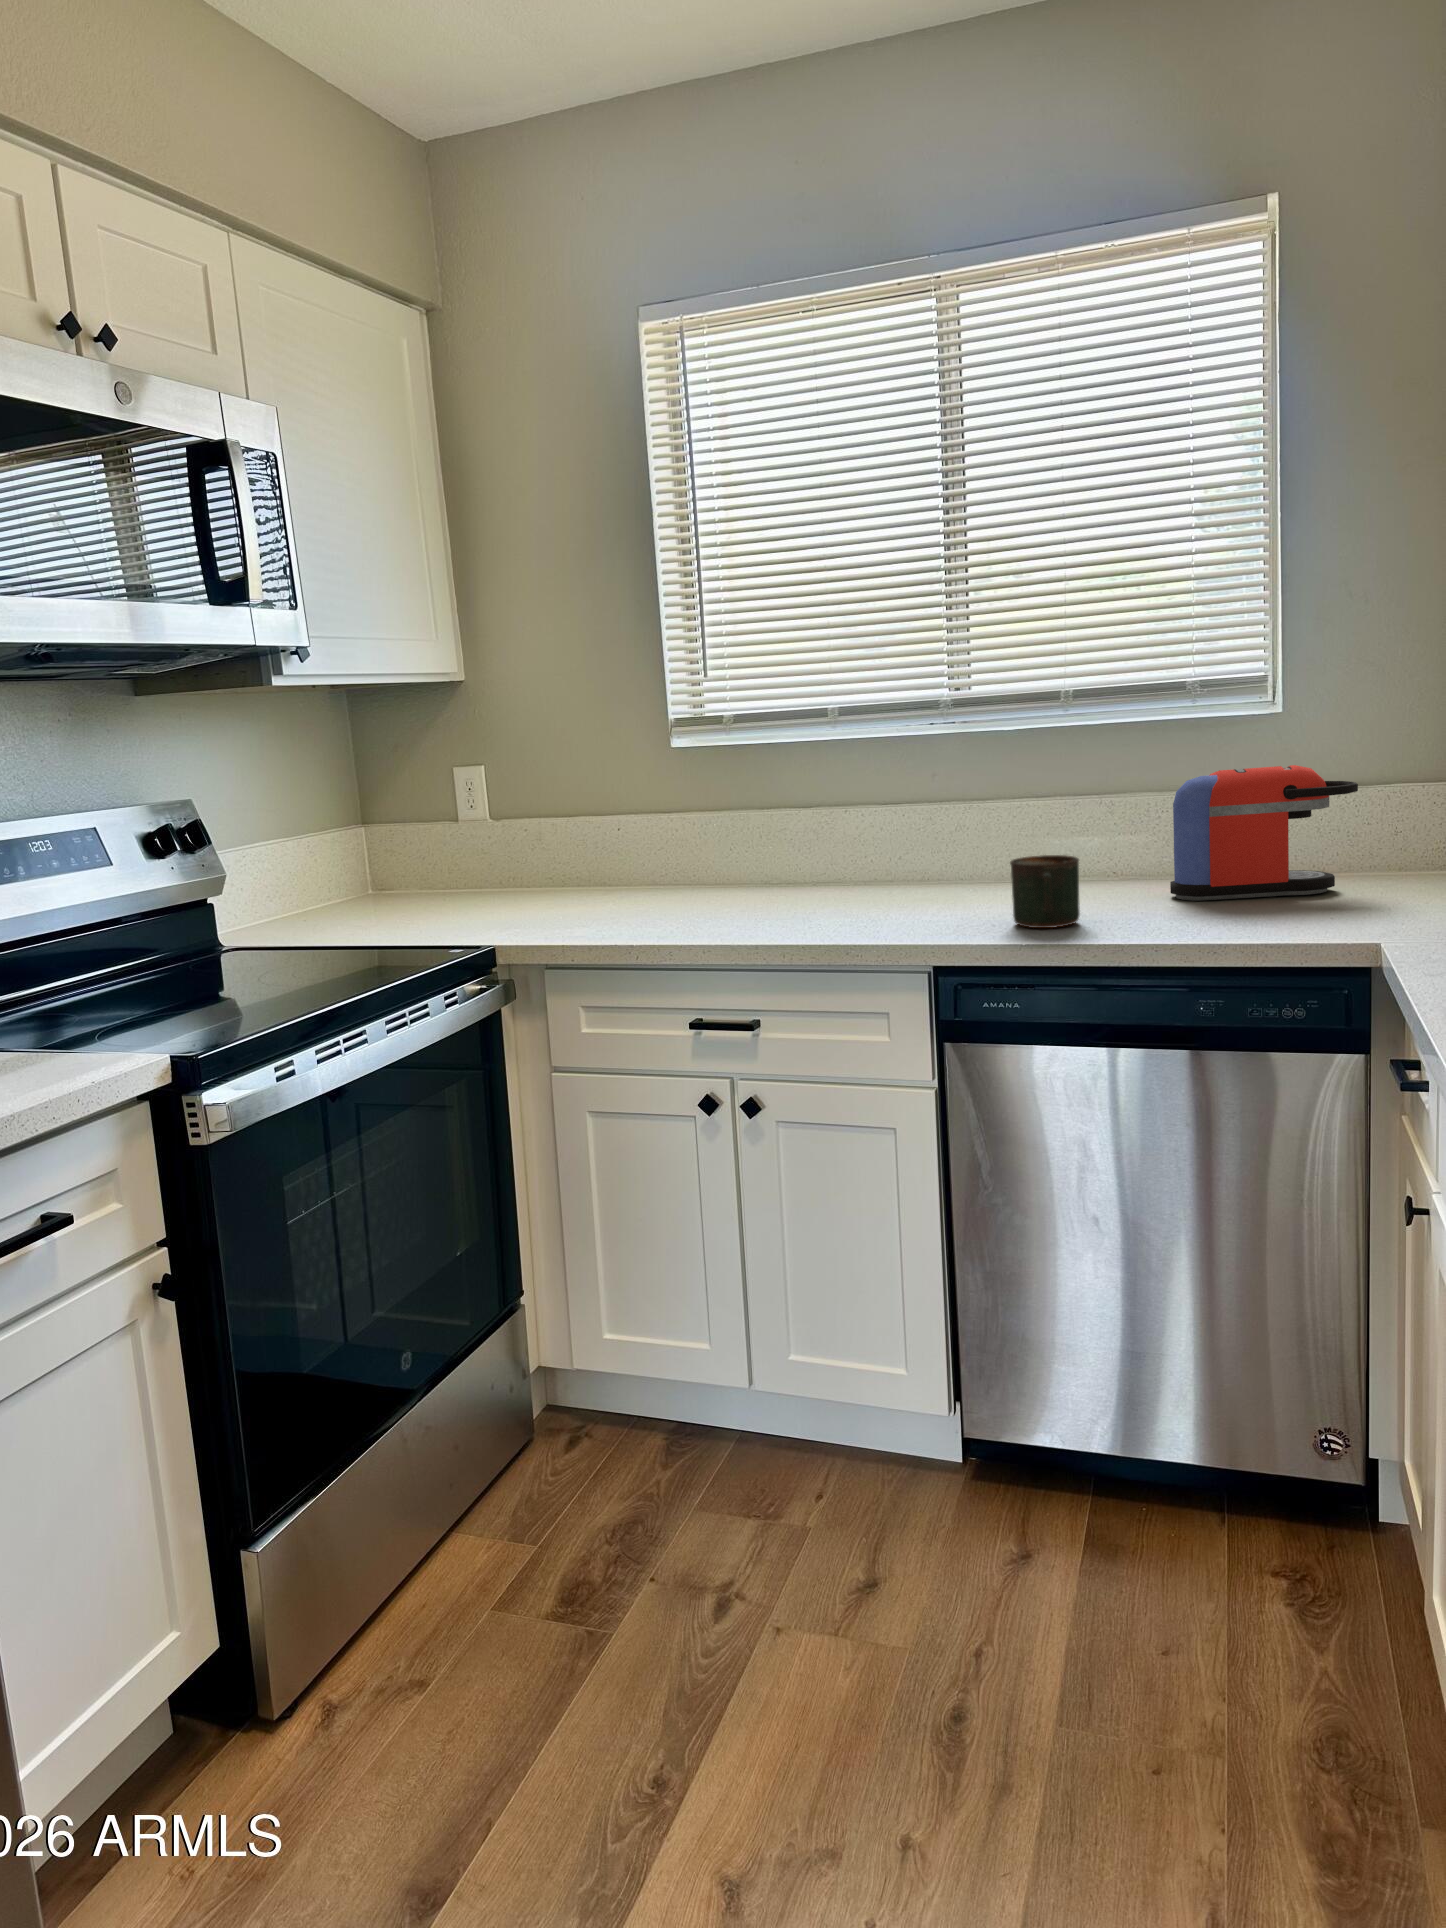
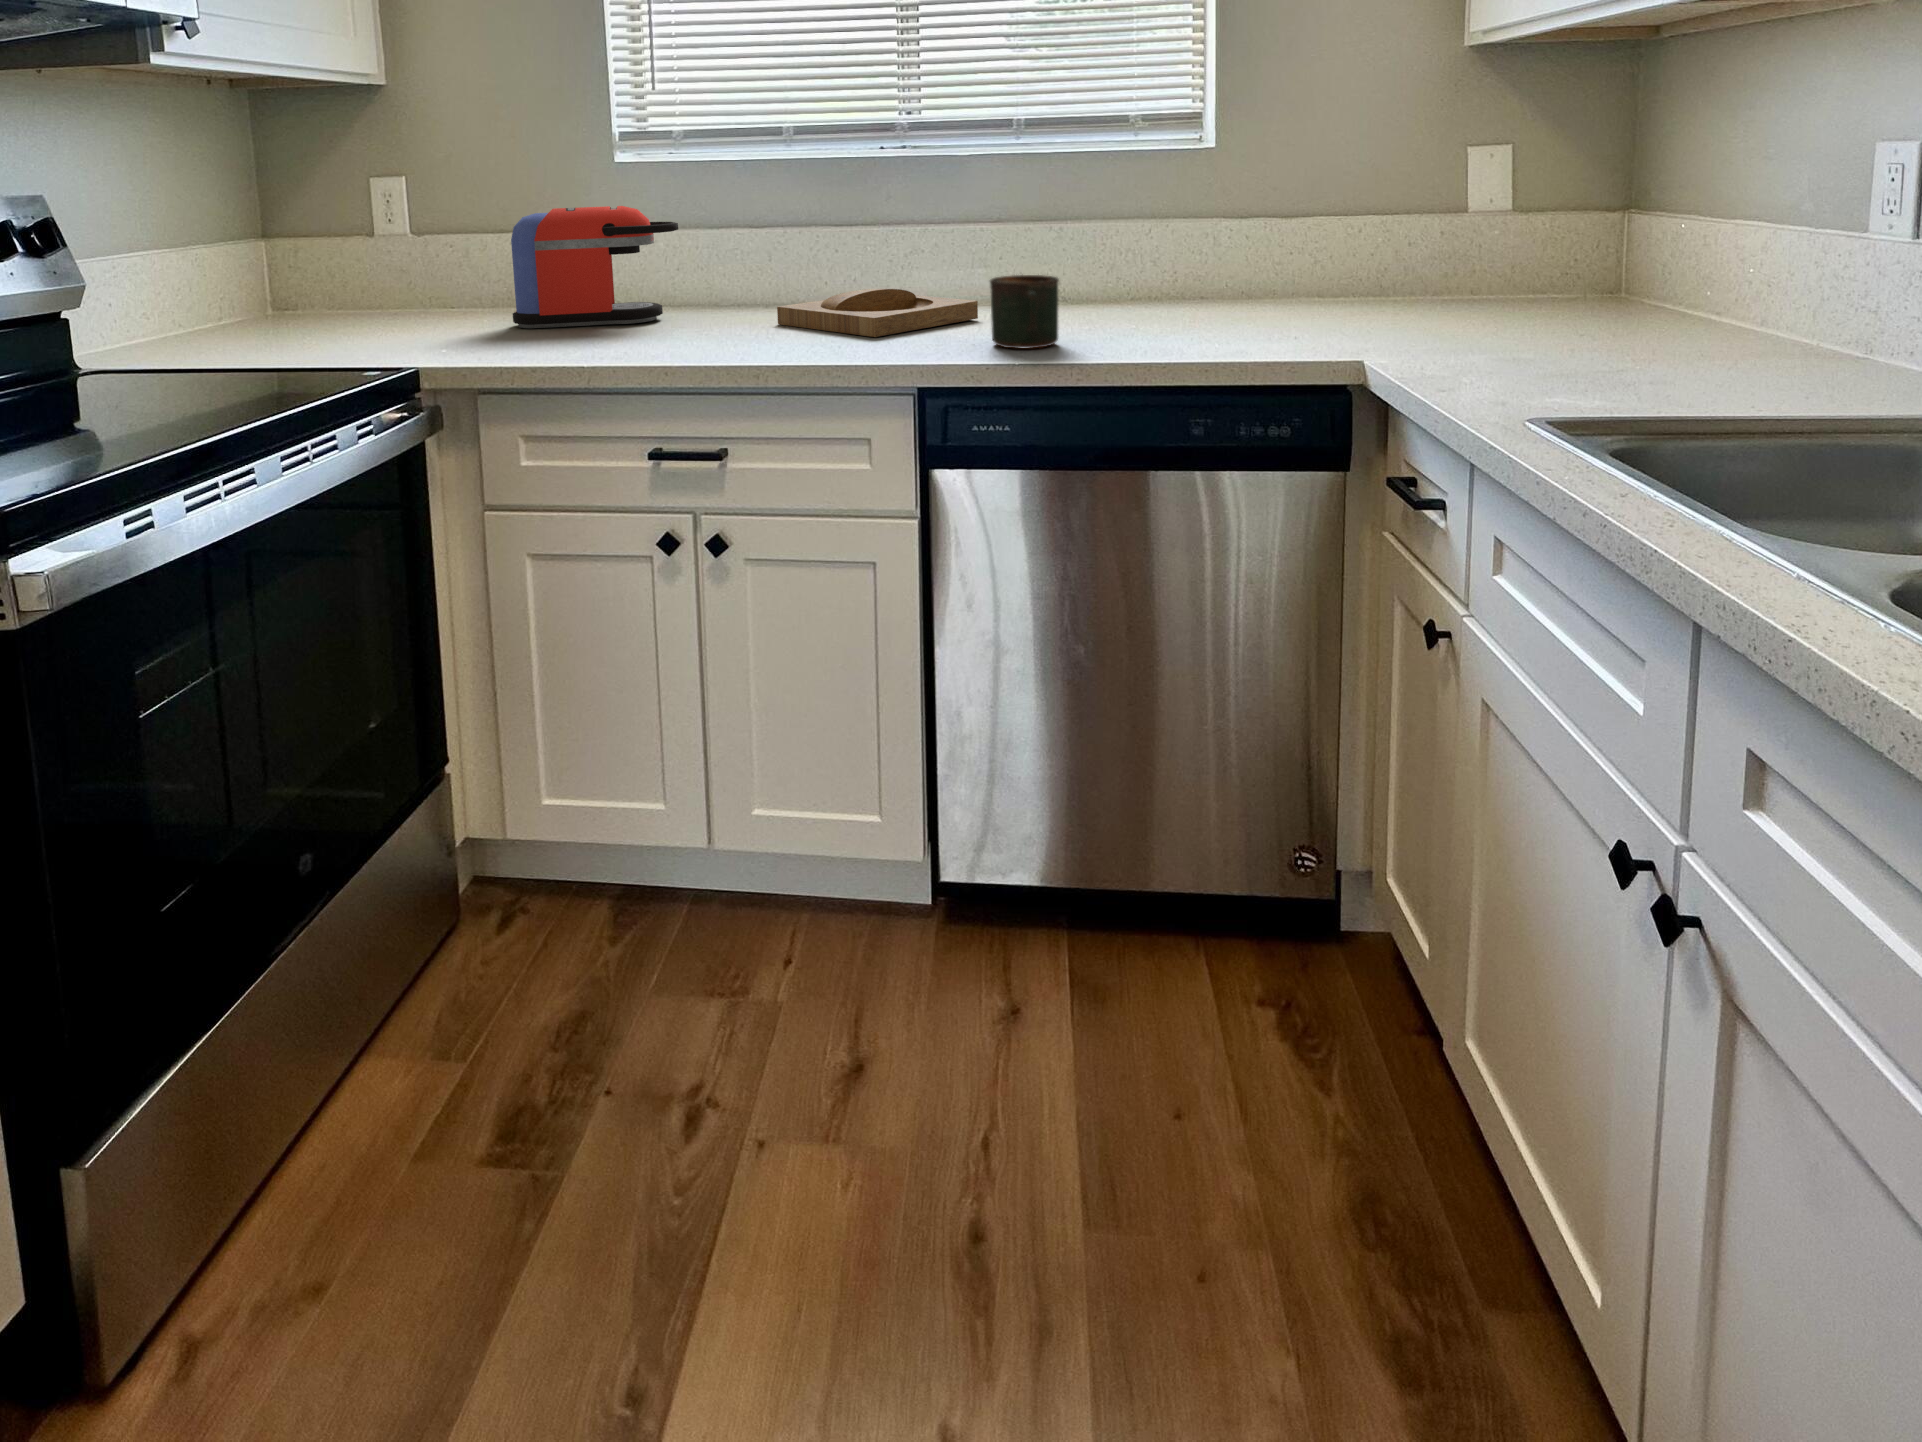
coffee maker: present [1170,765,1358,901] -> present [511,206,678,328]
tray: none [817,868,1016,916] -> present [777,289,978,337]

